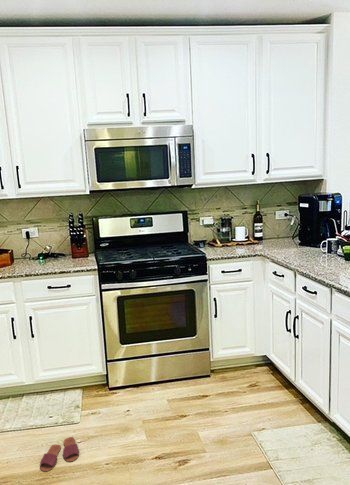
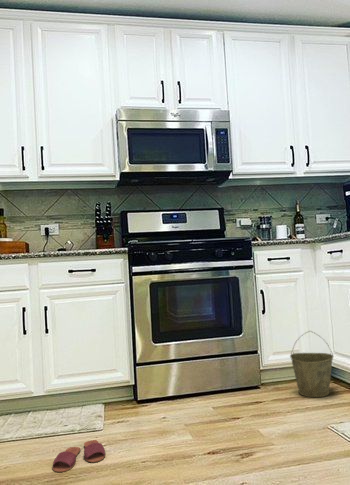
bucket: none [234,337,268,390] -> present [290,353,333,397]

